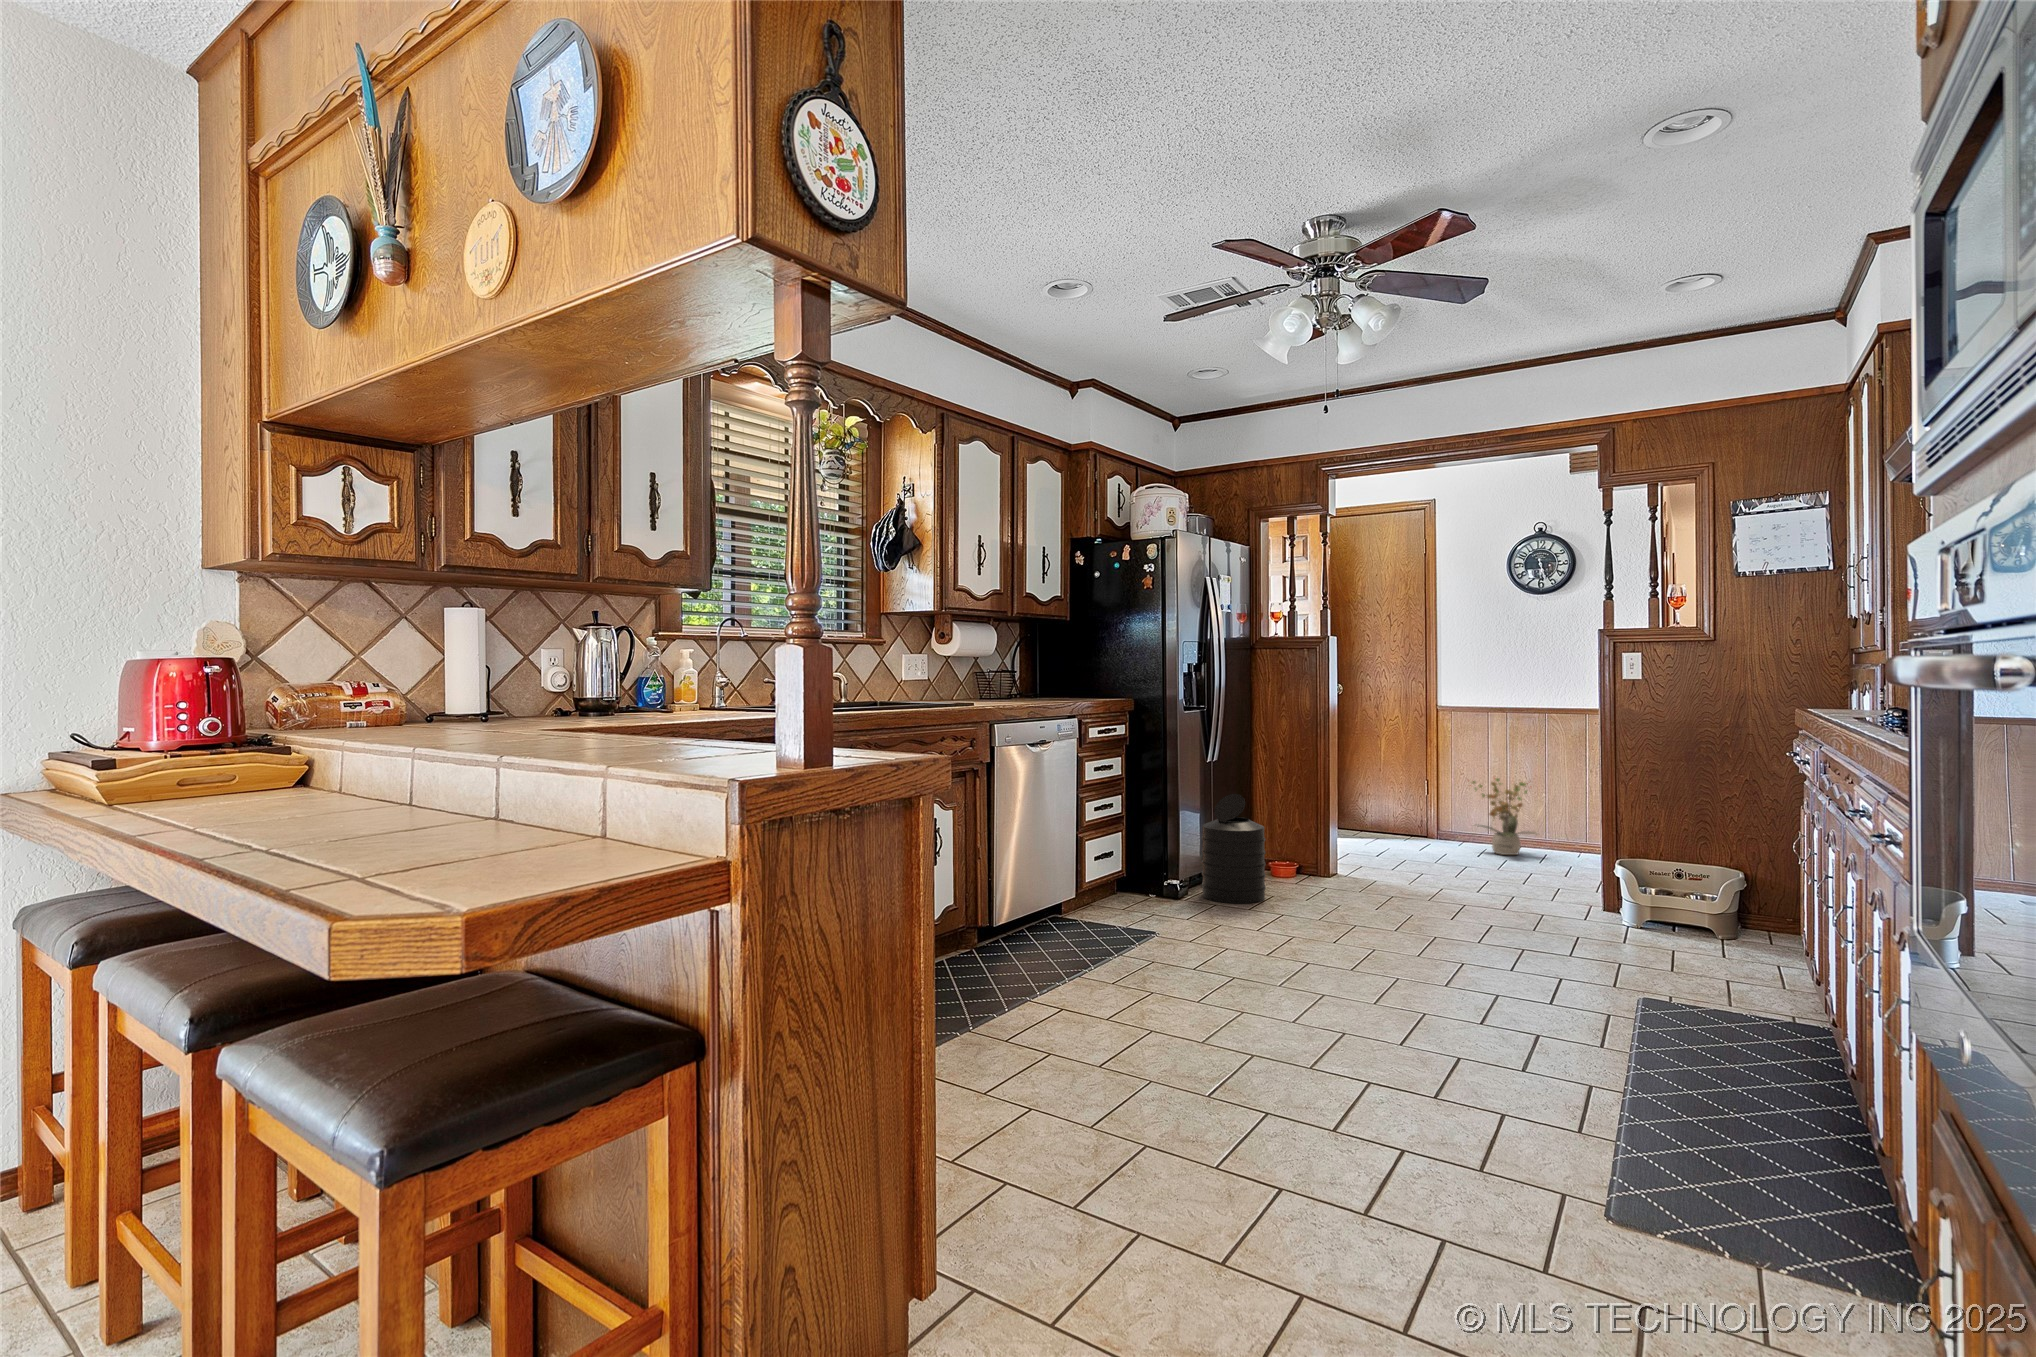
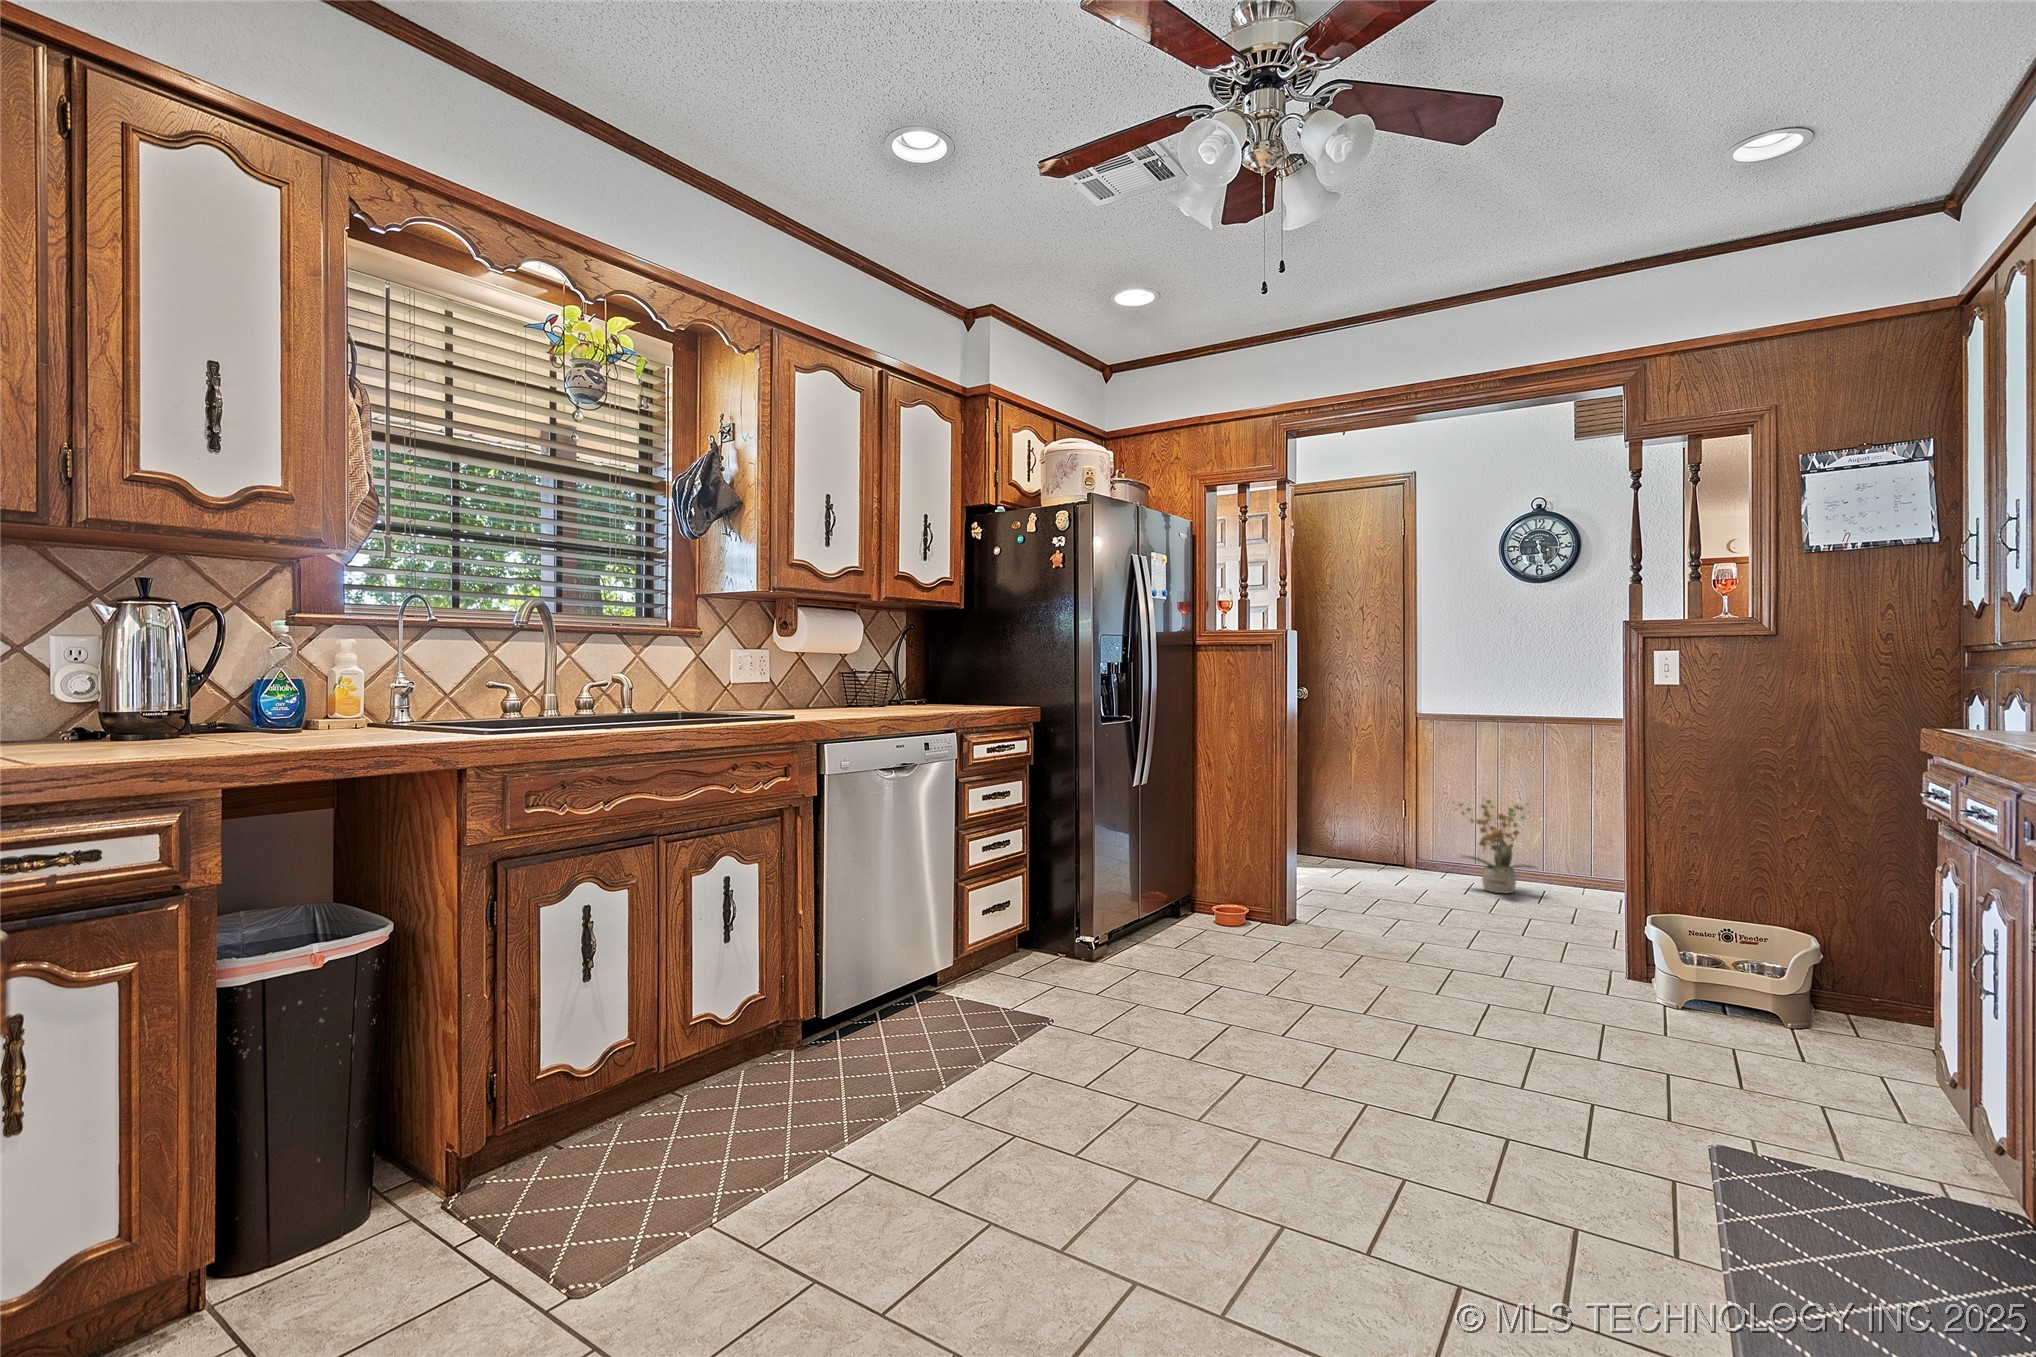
trash can: present [1202,794,1266,903] -> none [1123,827,1203,969]

